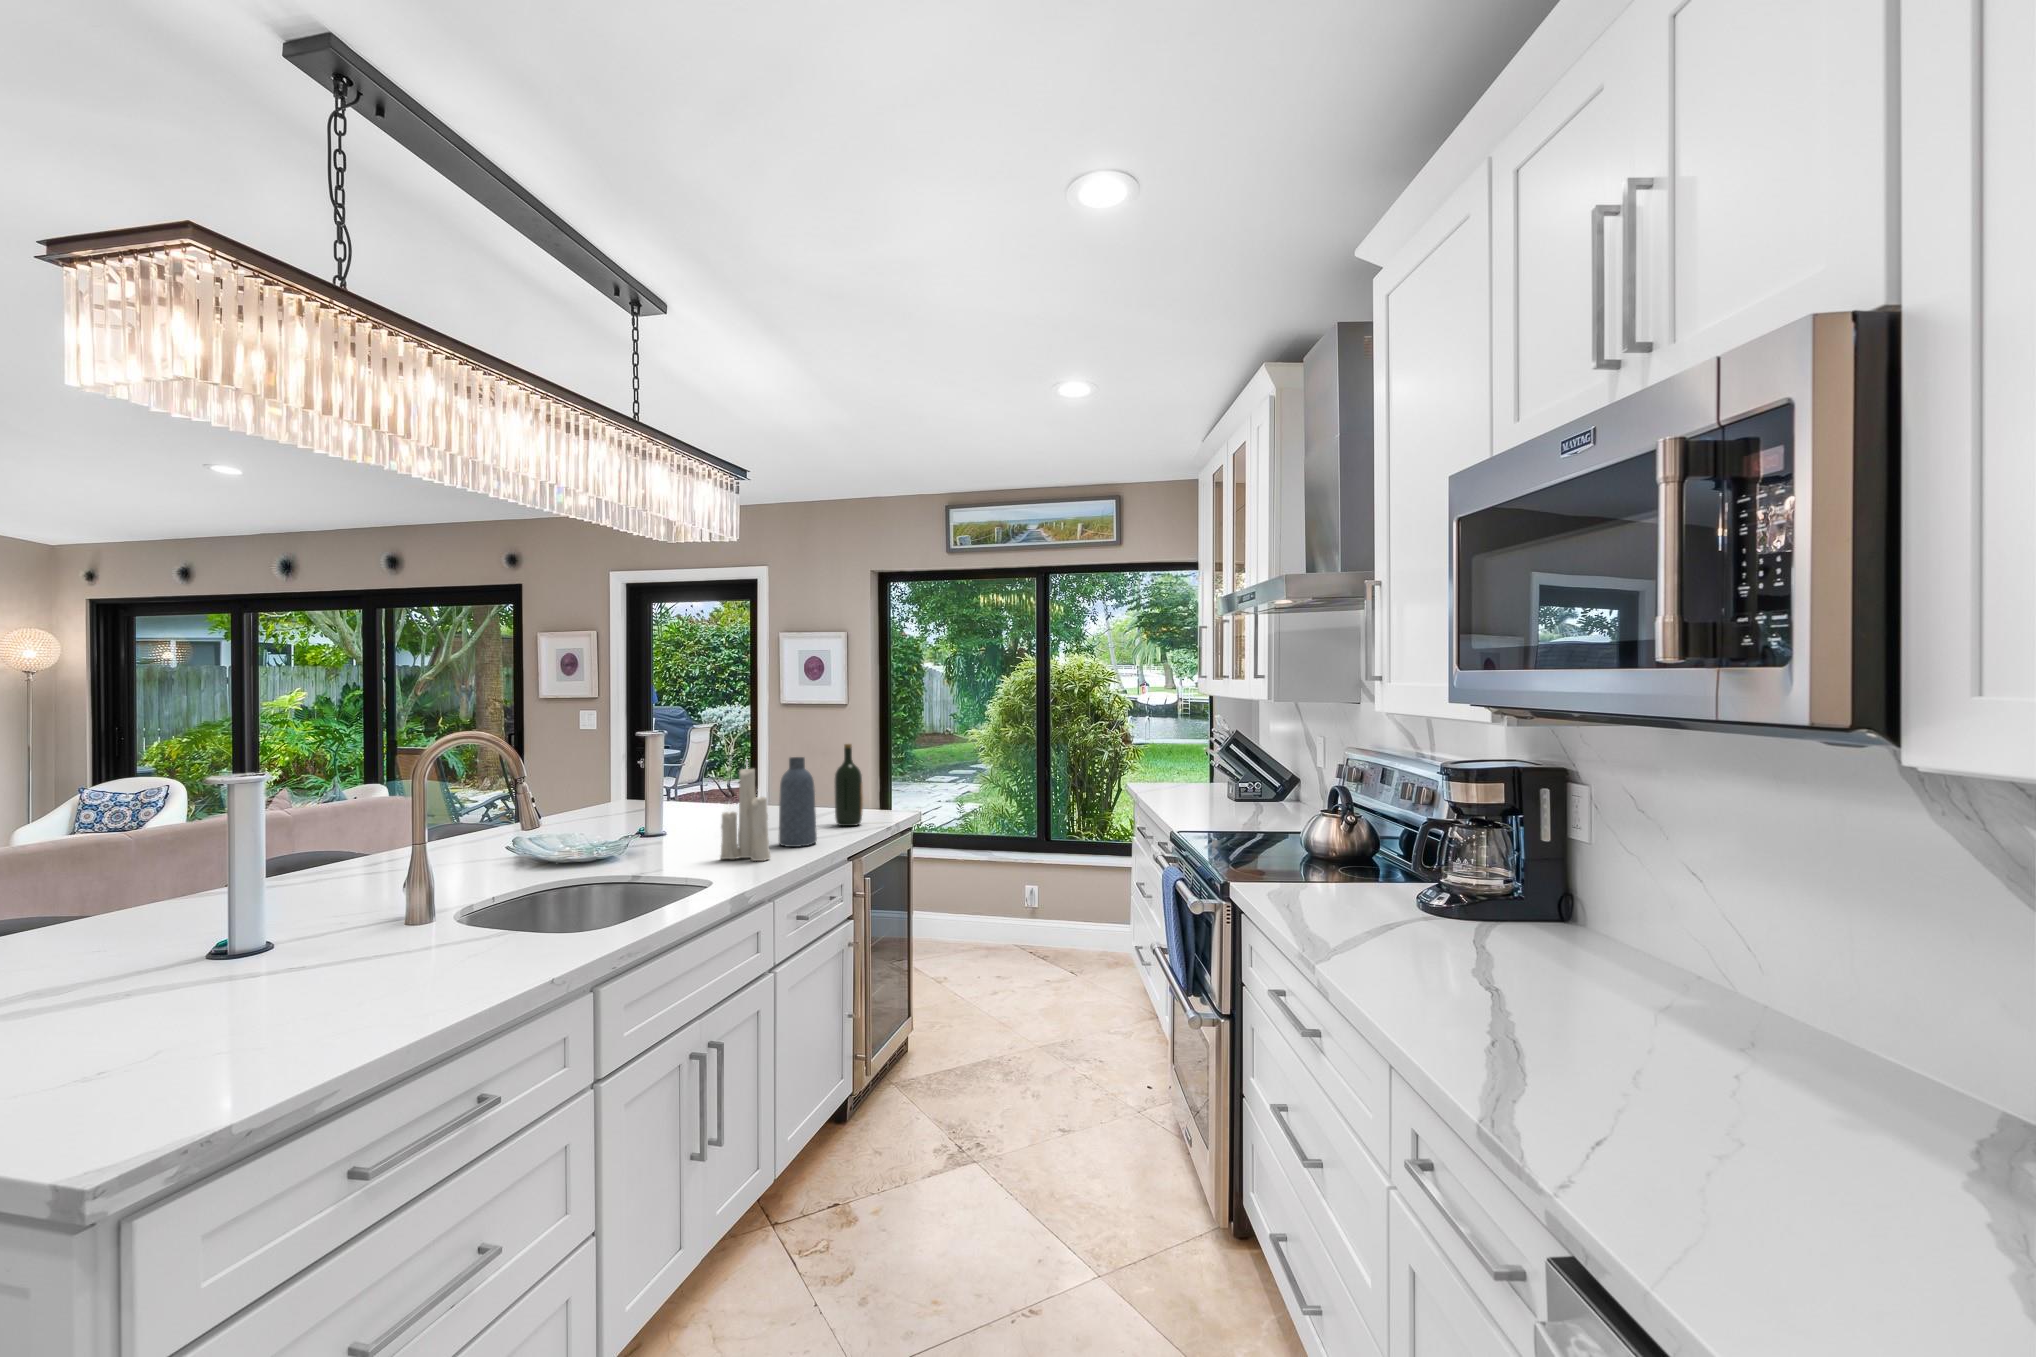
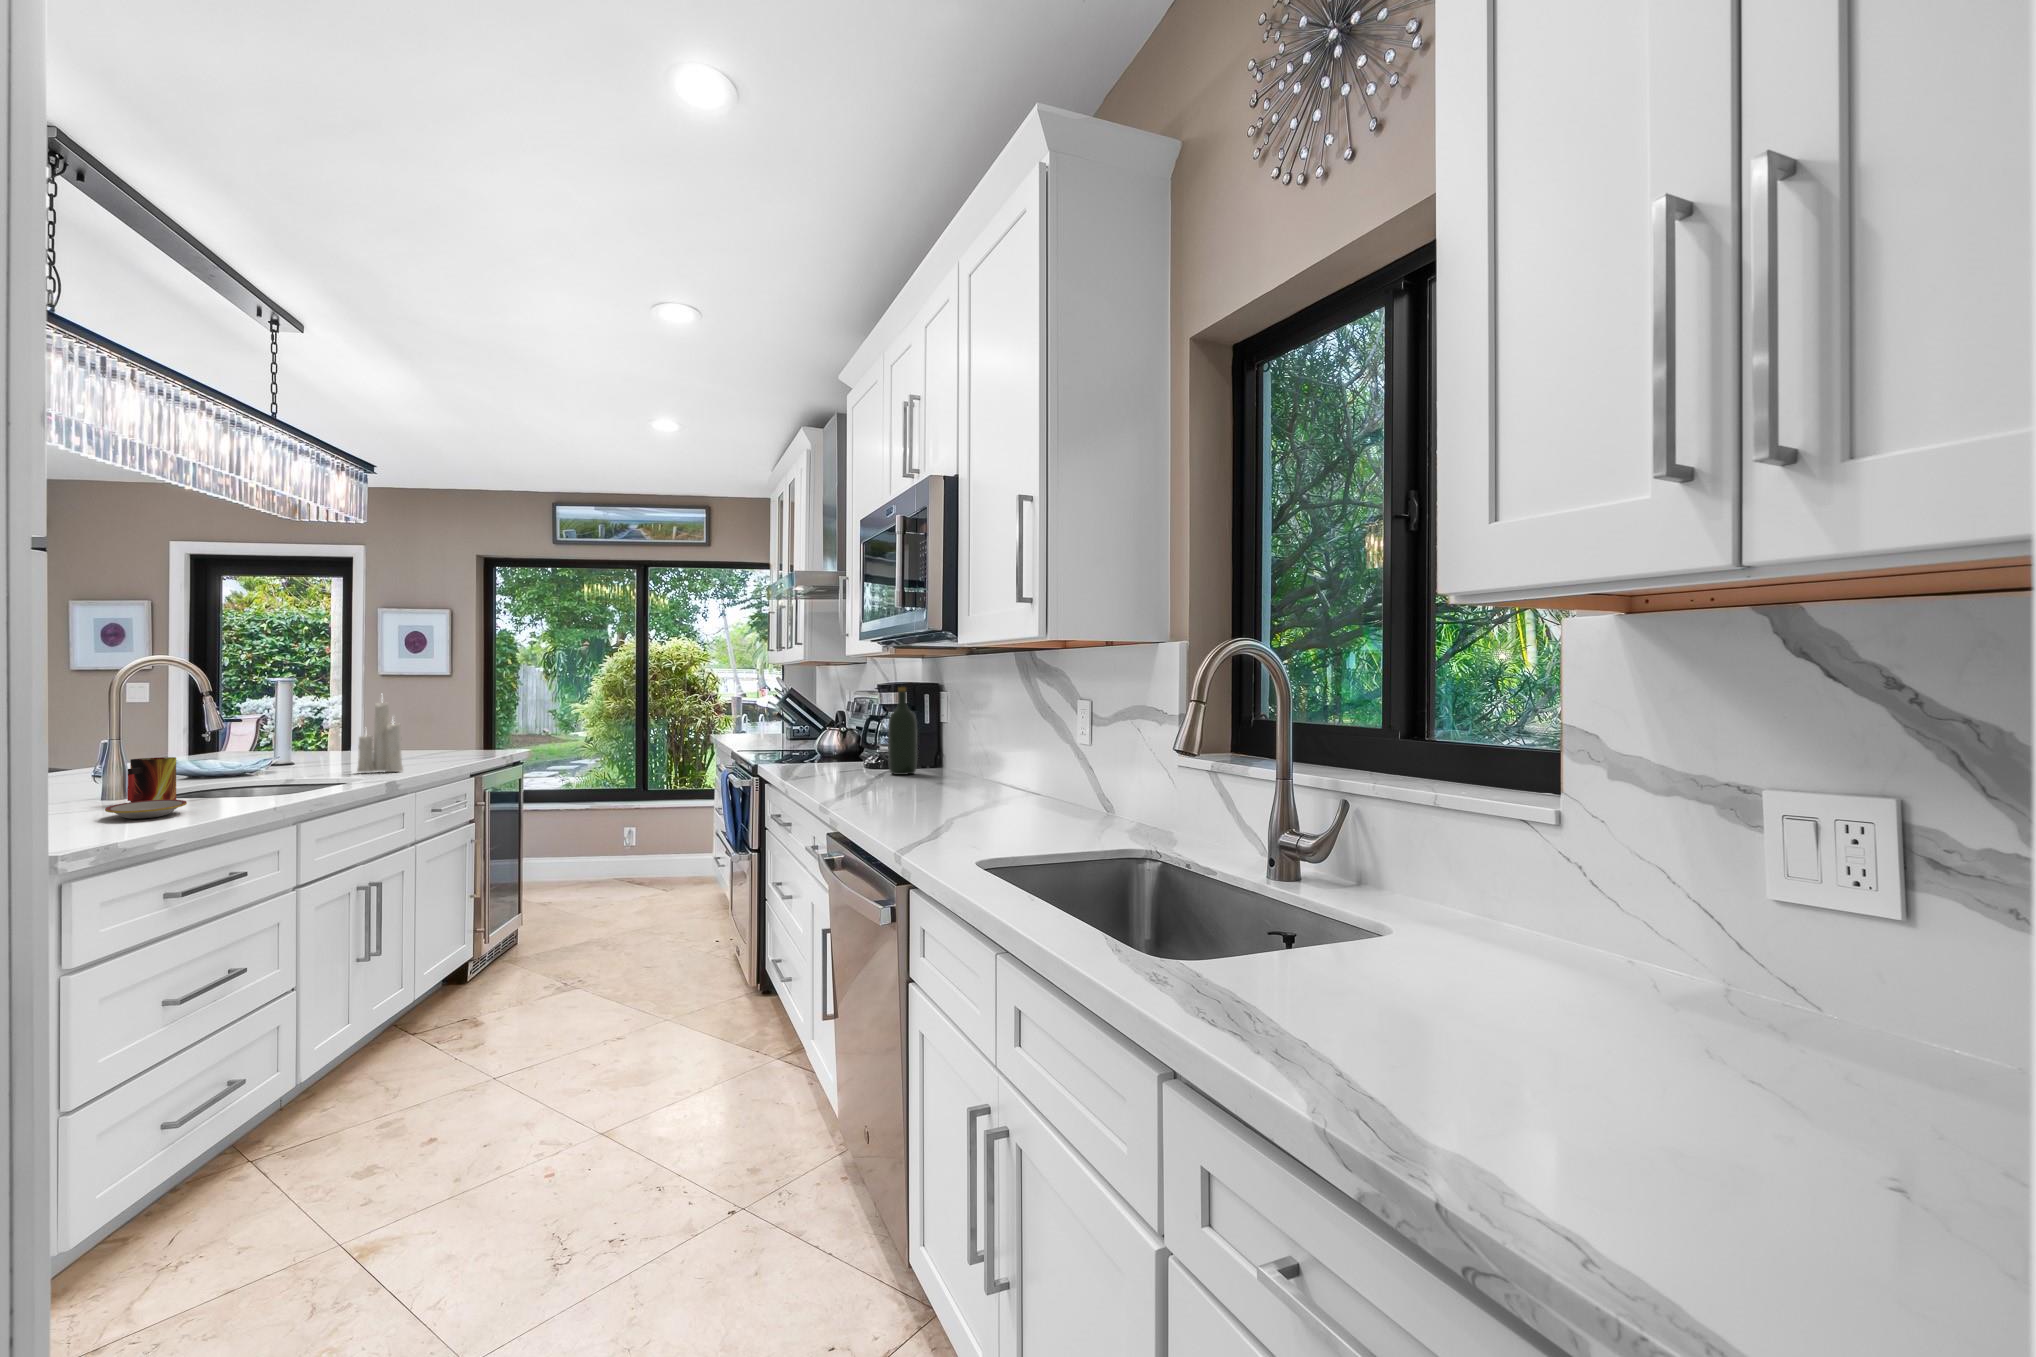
wine bottle: present [834,744,863,826] -> present [888,687,918,775]
vase: present [779,757,817,847] -> none [406,698,440,767]
mug: none [401,879,469,951] -> present [127,757,176,802]
plate: none [307,969,434,1028] -> present [105,800,187,819]

